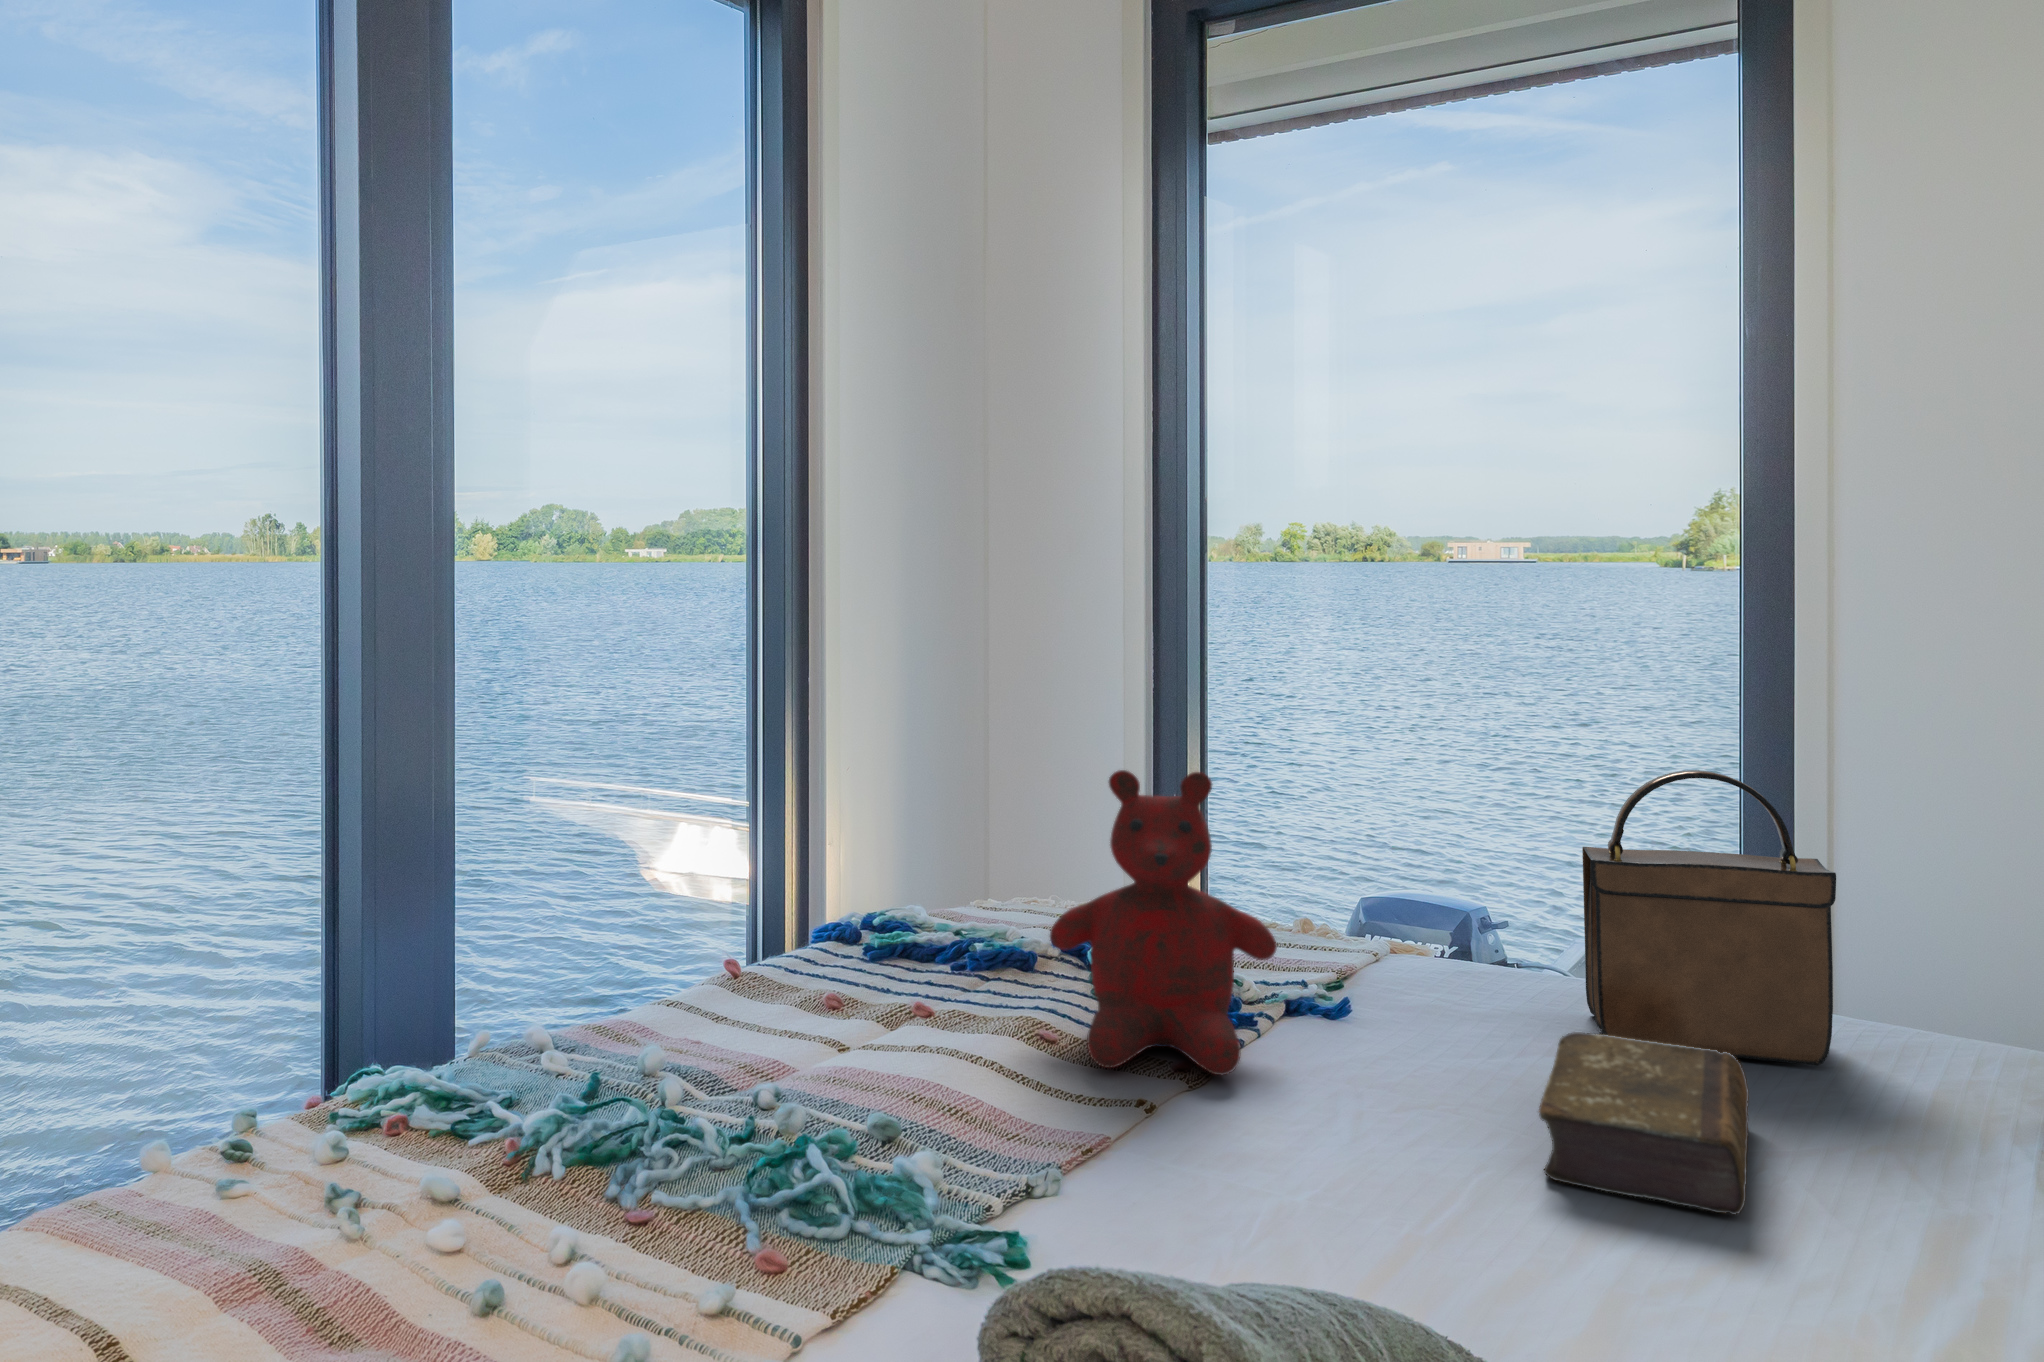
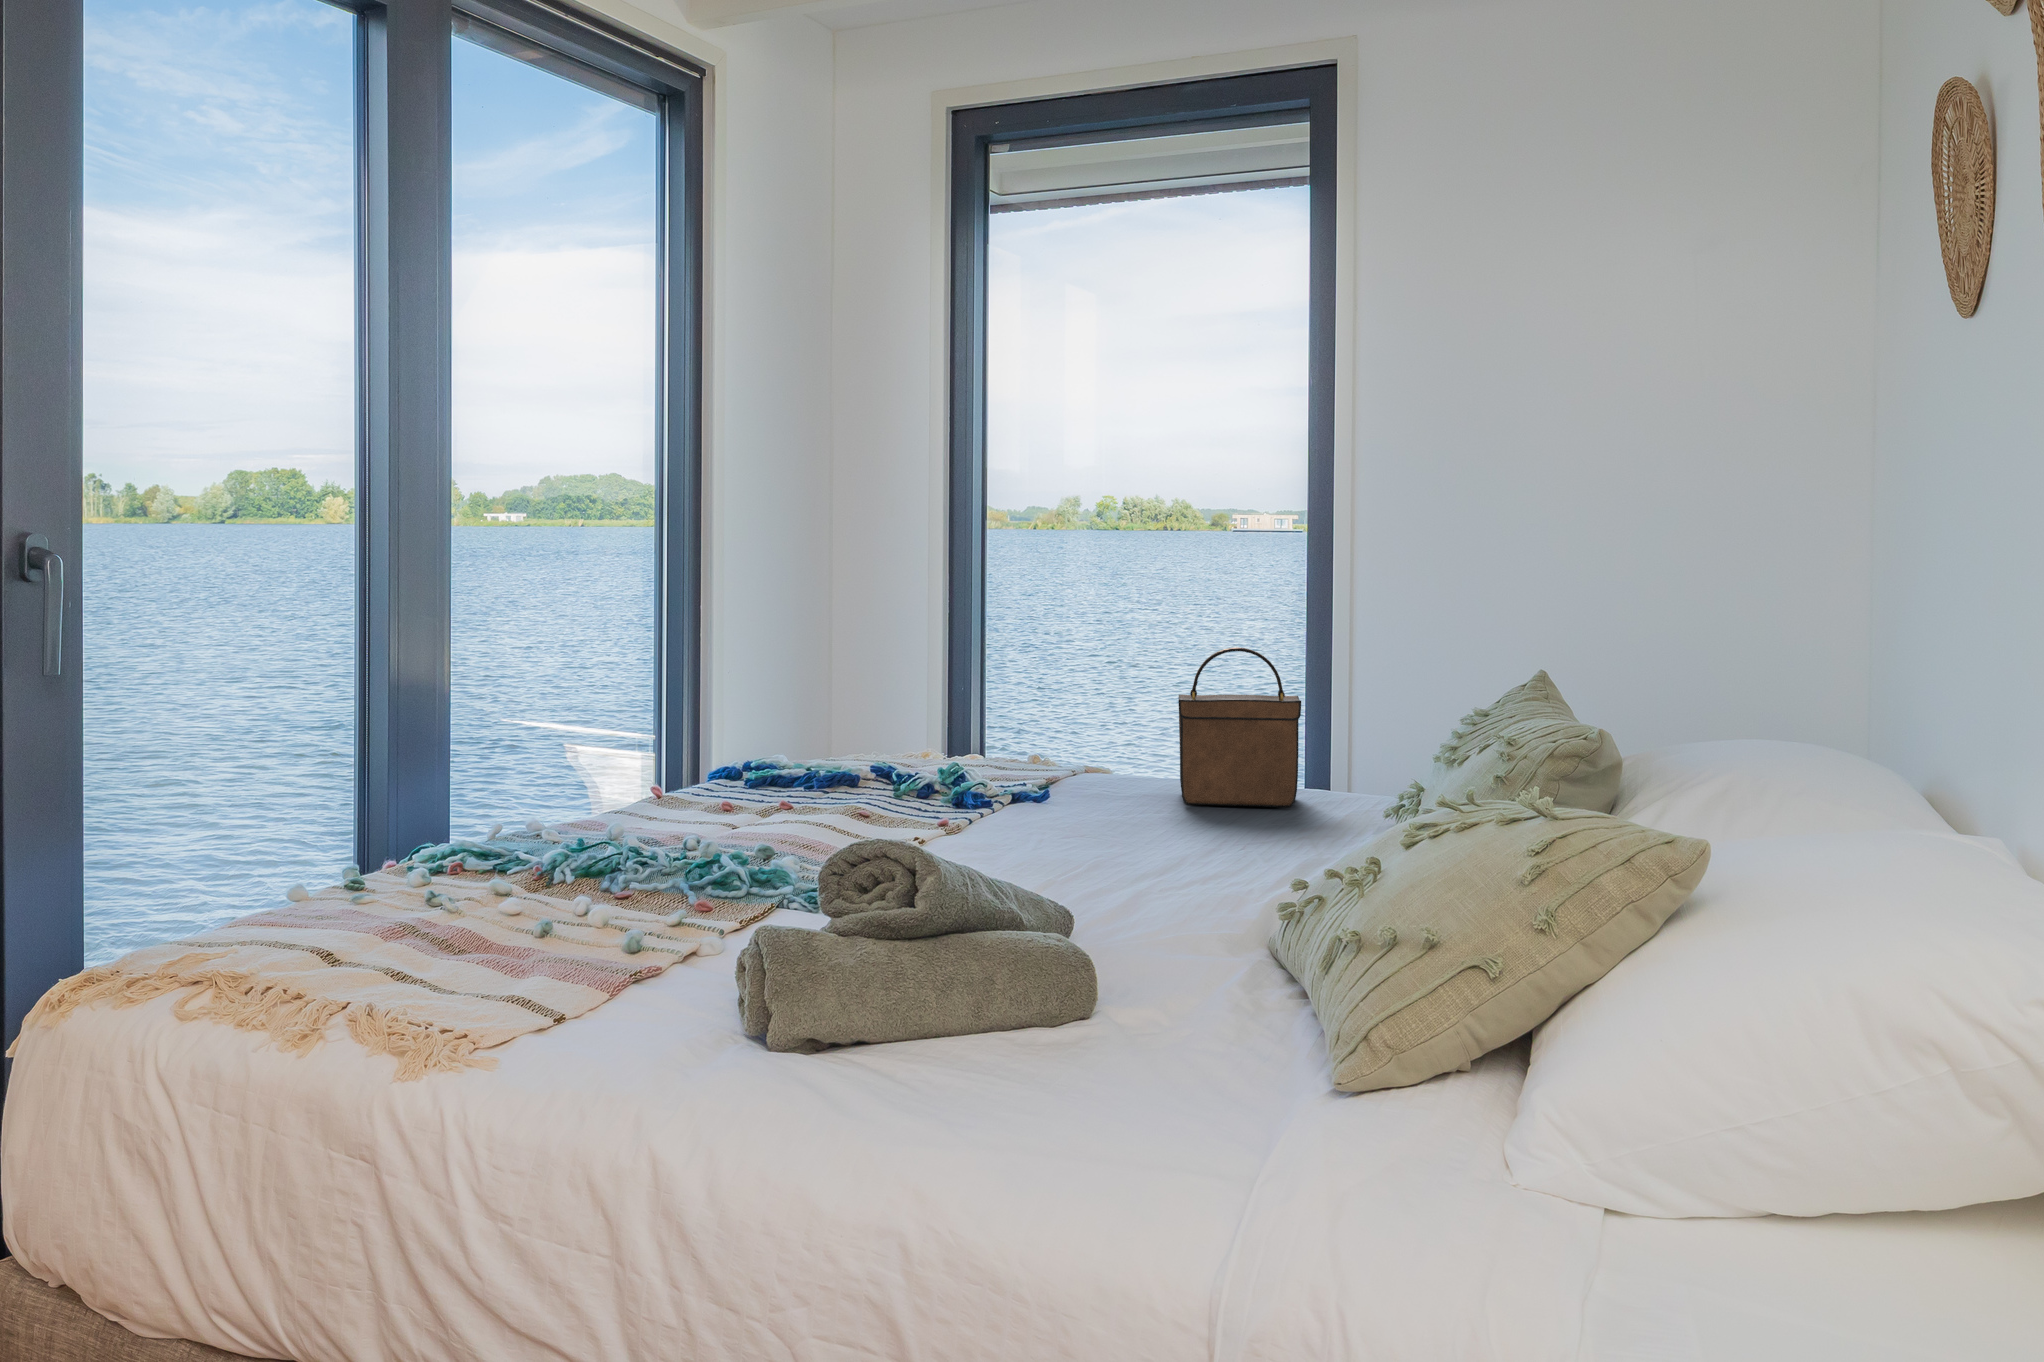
teddy bear: present [1050,770,1277,1075] -> none [867,652,1001,825]
book: present [1539,1032,1749,1215] -> none [1124,789,1241,861]

